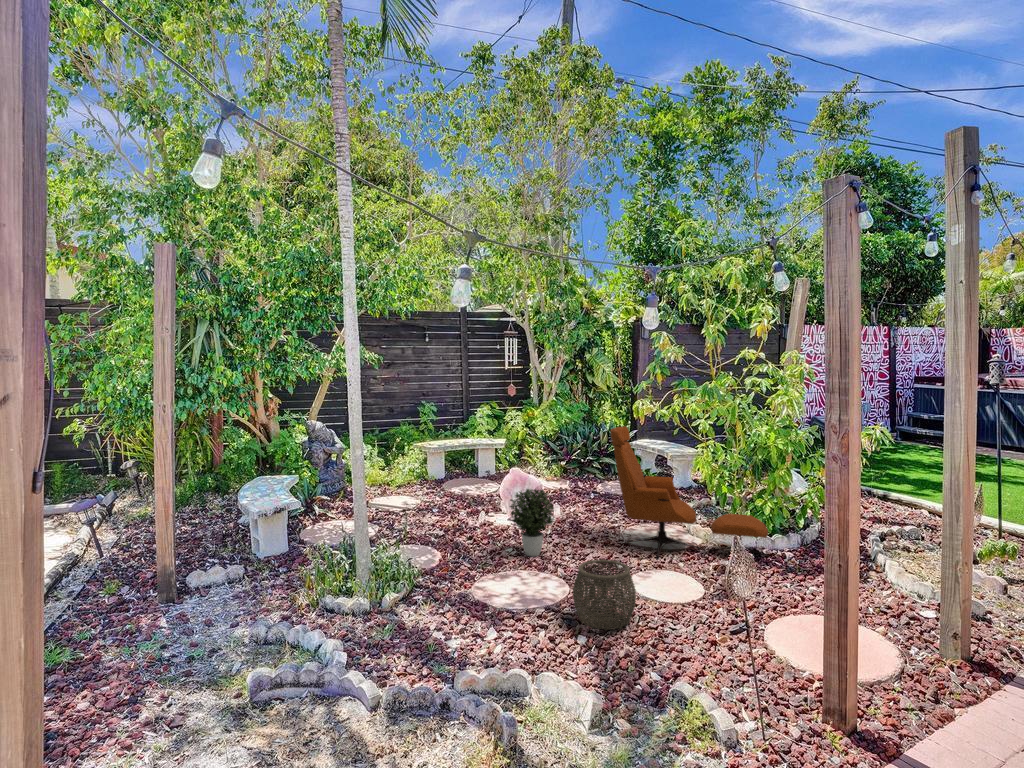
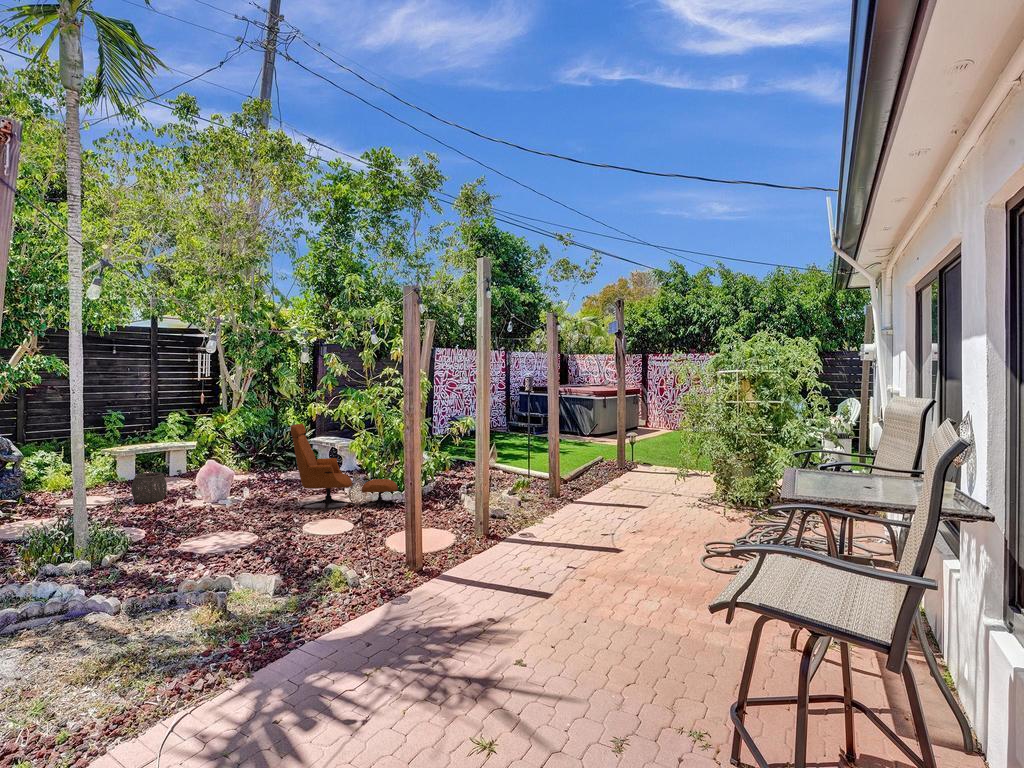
potted plant: present [510,489,554,556] -> none [208,472,247,523]
woven basket: present [573,560,636,630] -> present [131,473,167,503]

